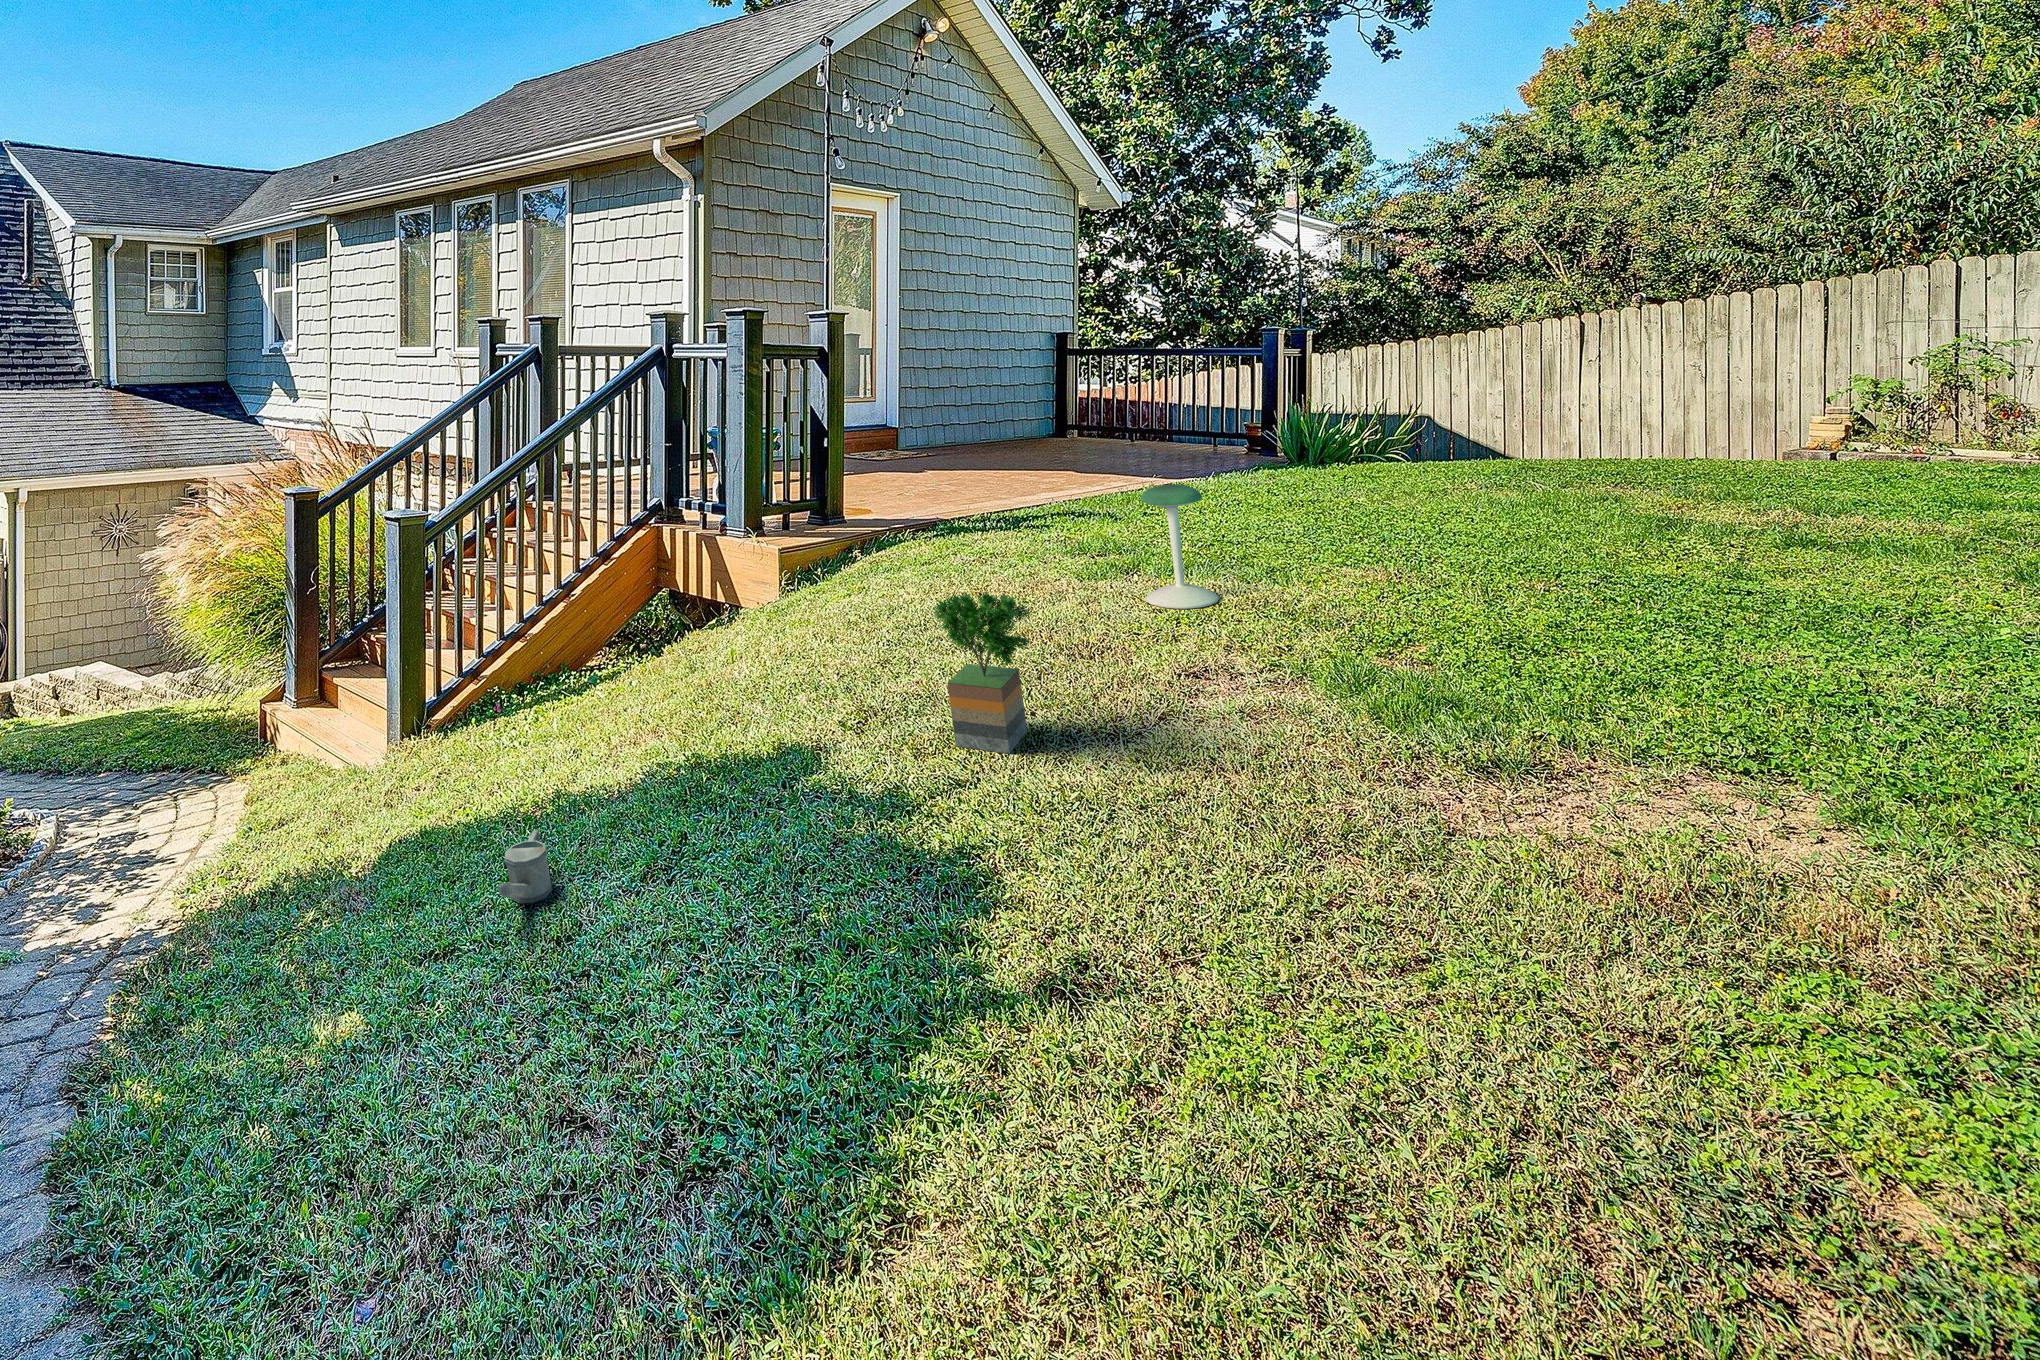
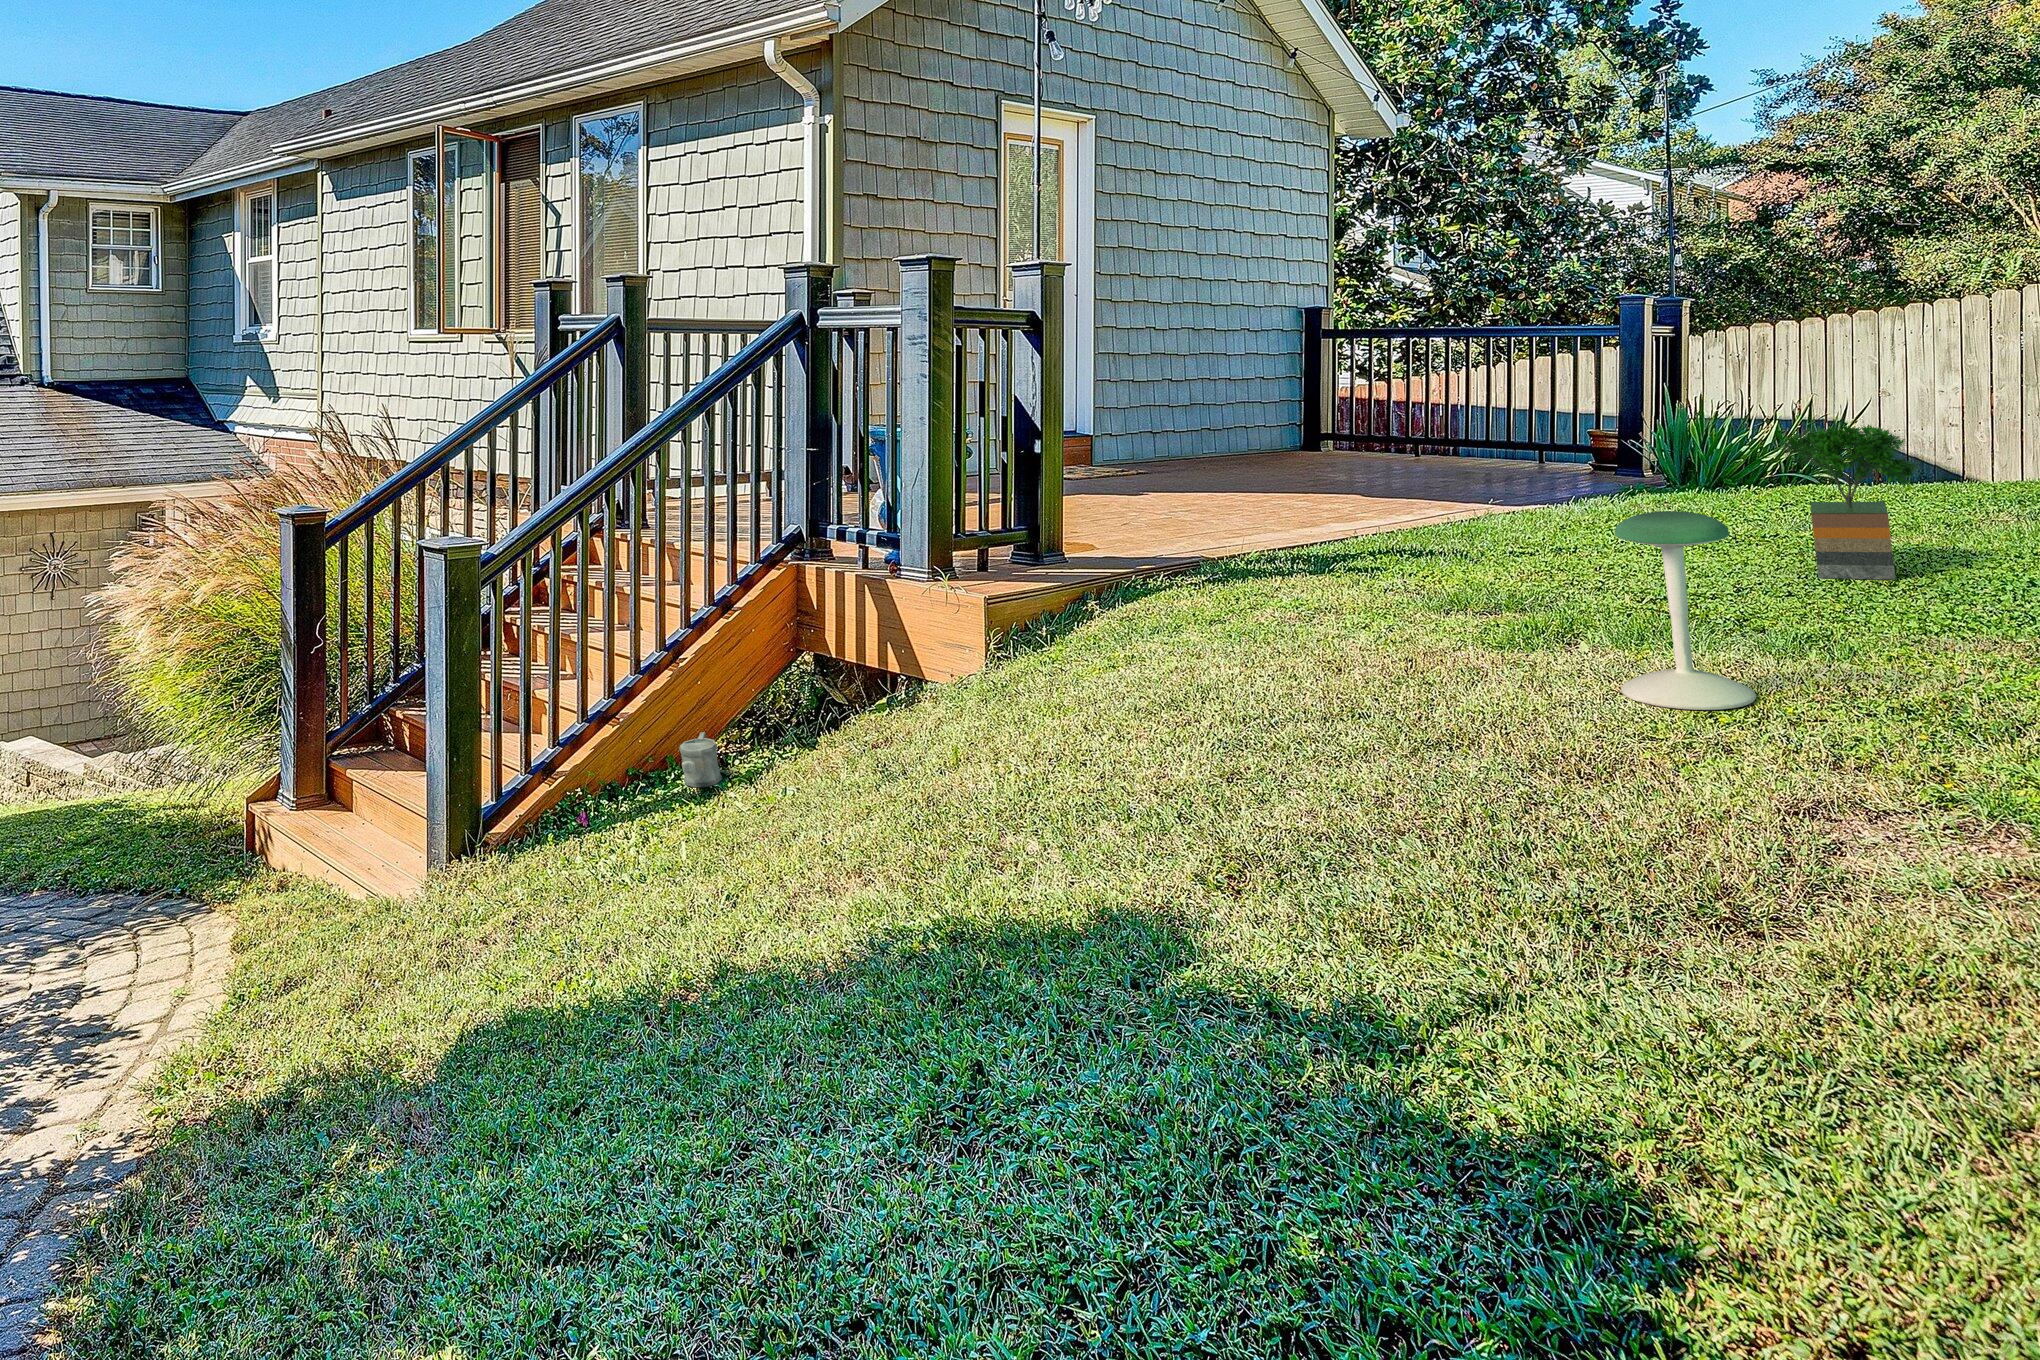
potted tree: present [932,592,1031,754] -> present [1779,424,1919,580]
watering can: present [498,830,553,903] -> present [679,732,722,787]

